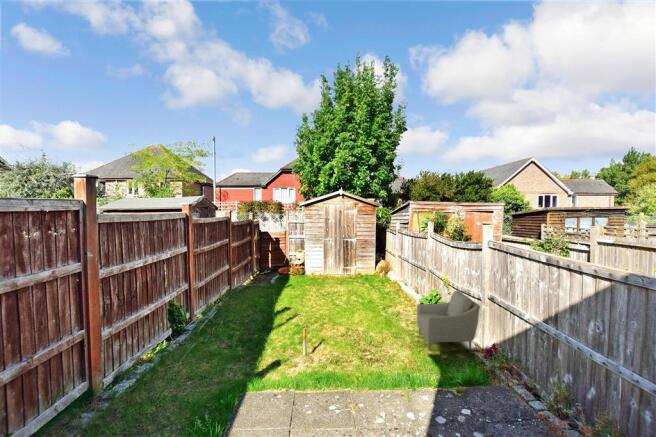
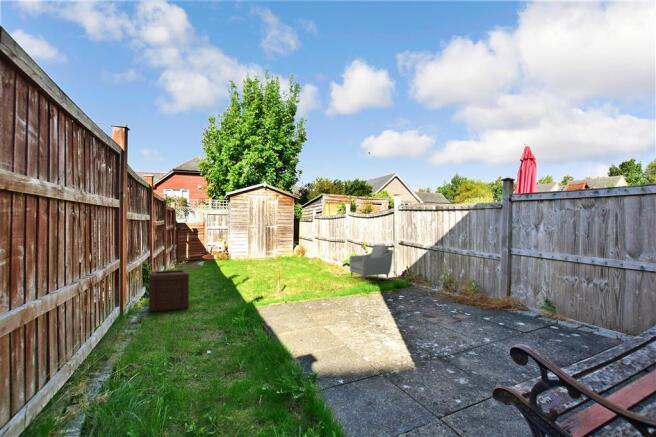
wooden crate: none [105,333,170,394] -> present [149,270,189,312]

